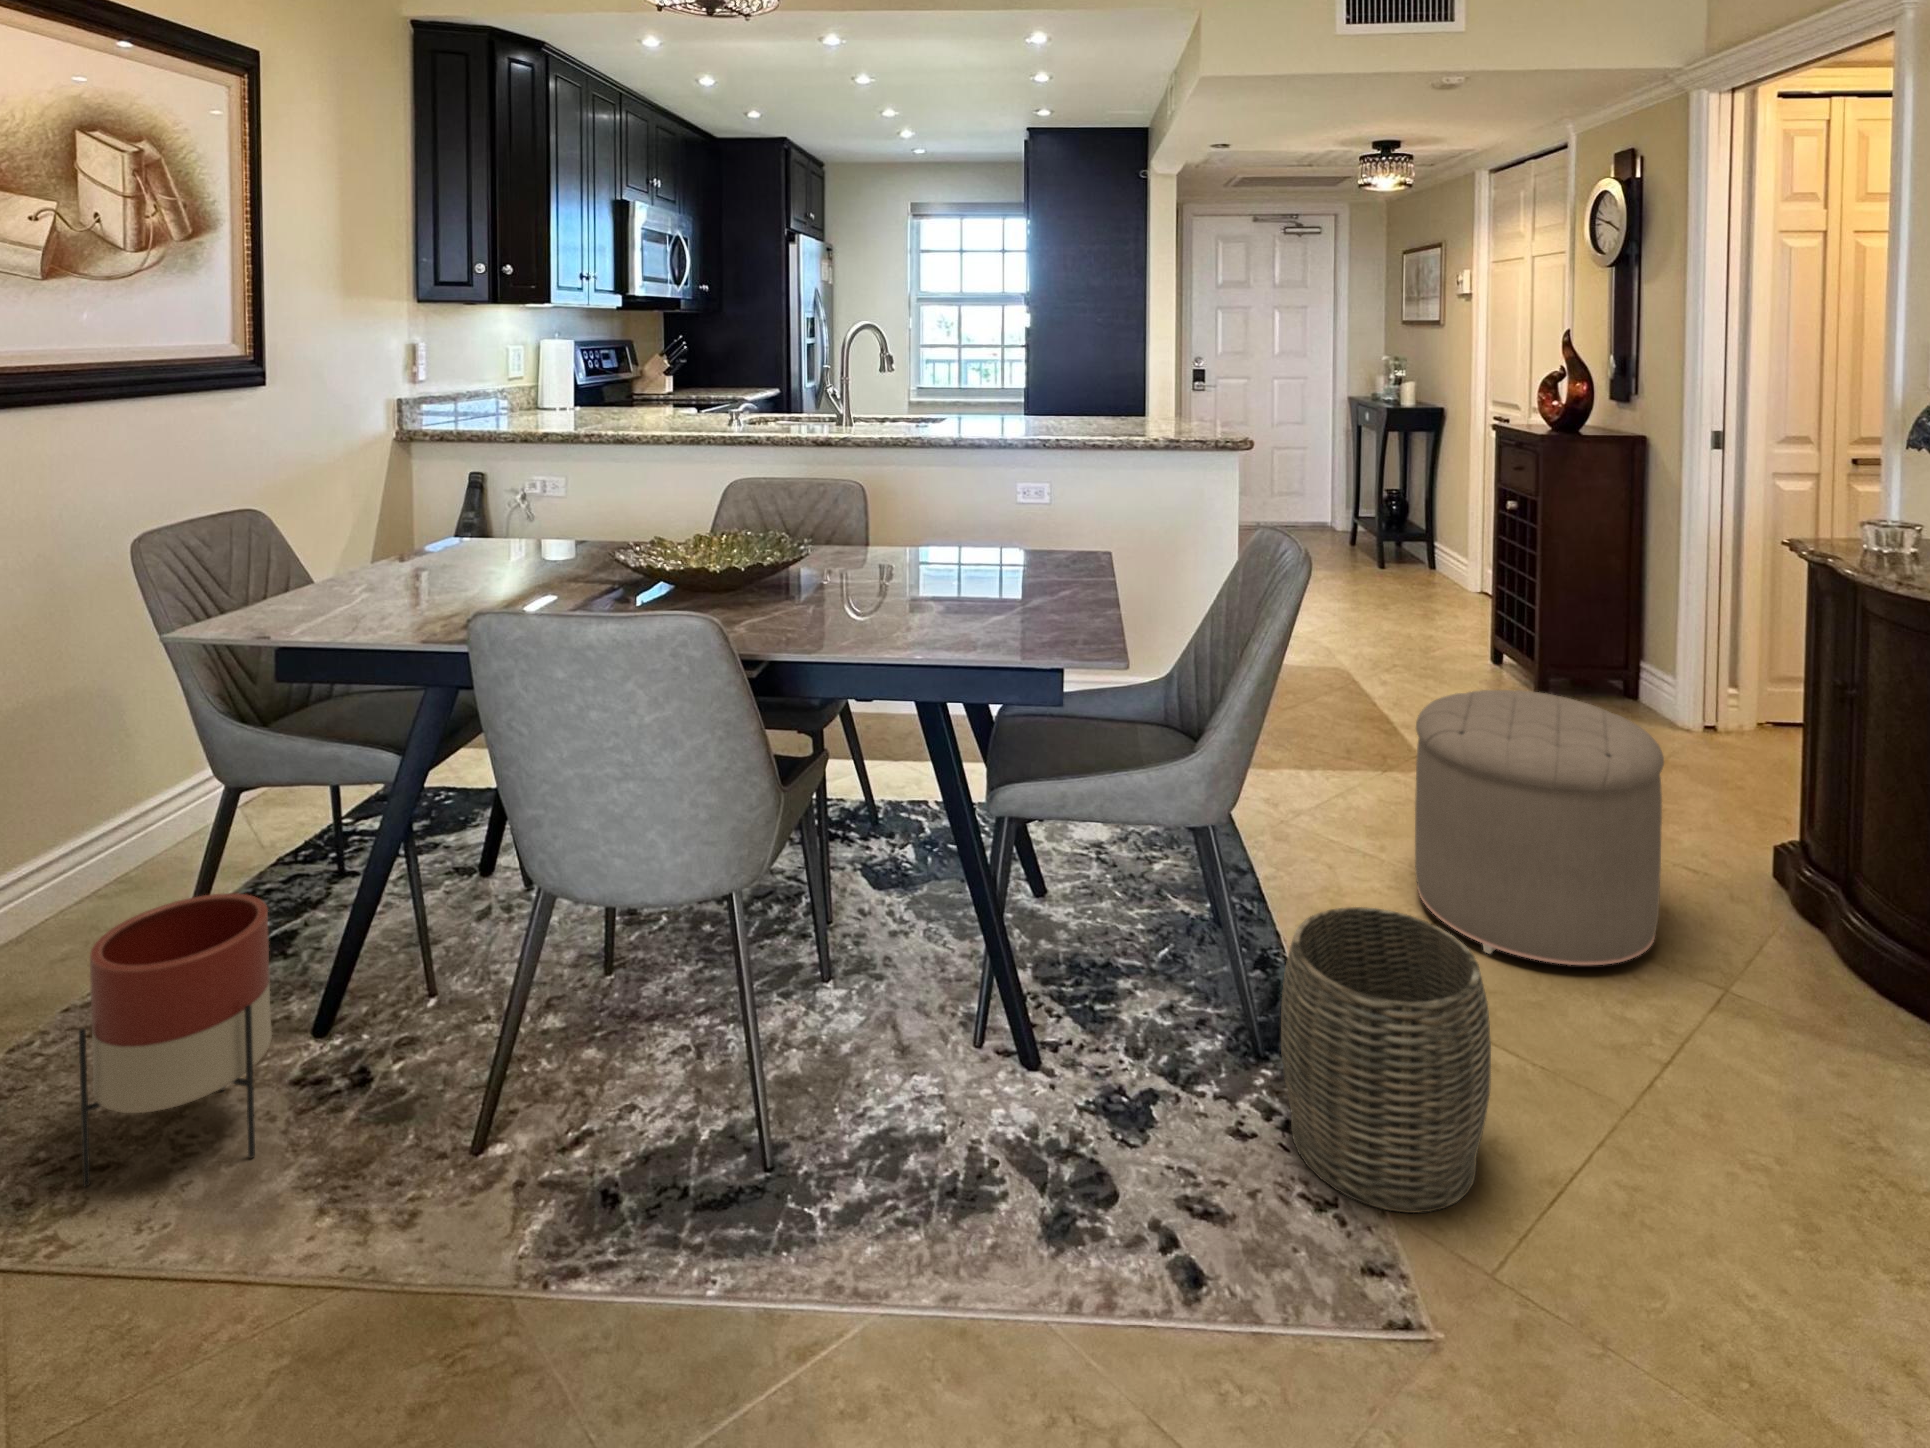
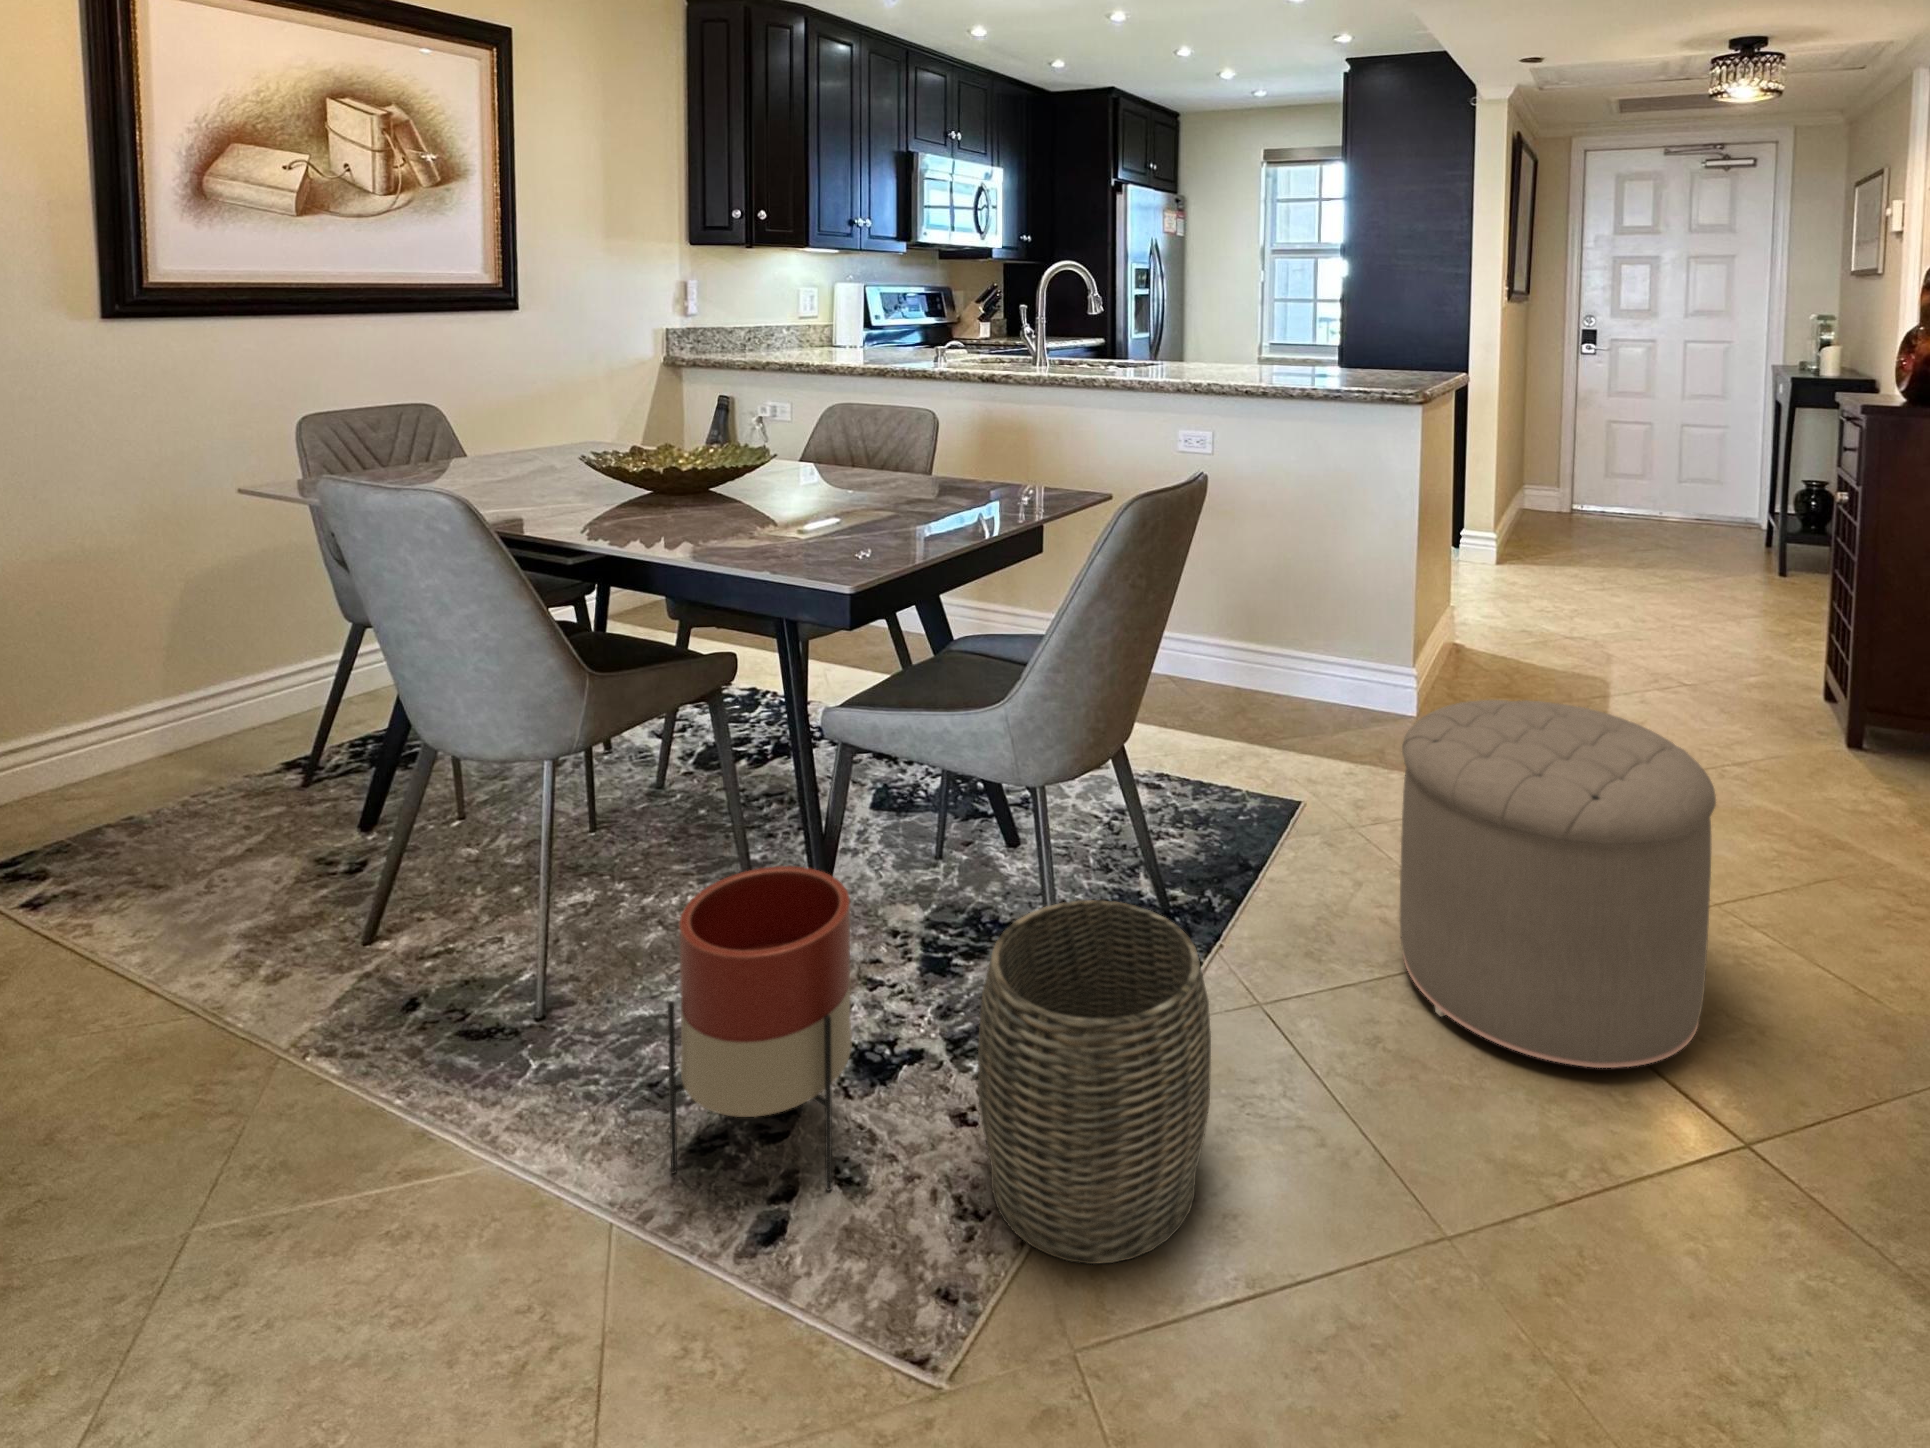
planter: present [79,893,272,1186] -> present [668,866,851,1190]

